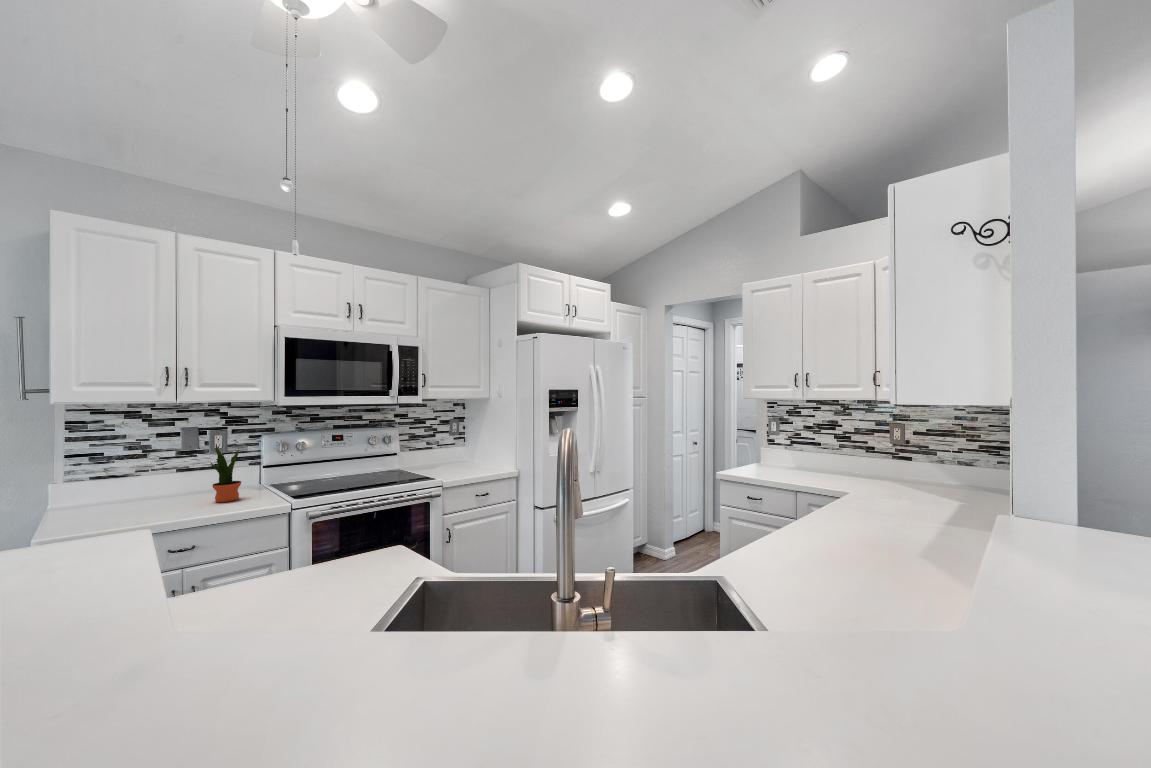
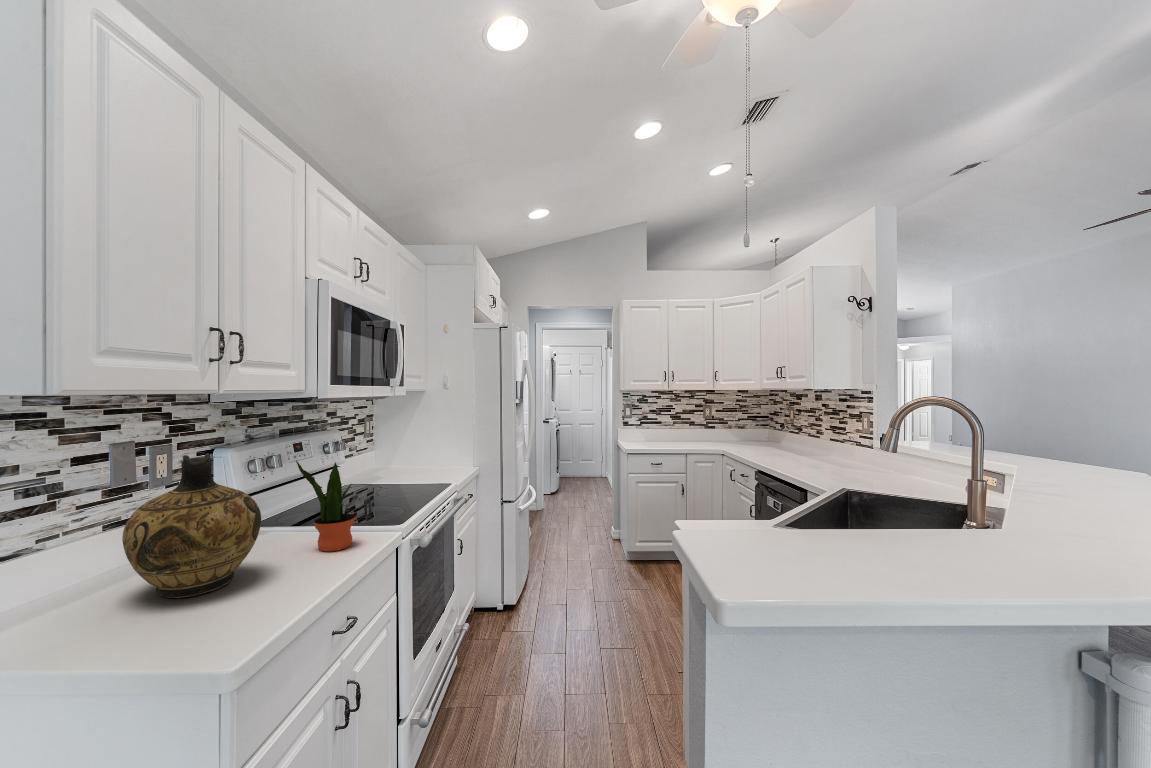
ceramic jug: none [109,437,184,506] -> present [122,453,261,598]

